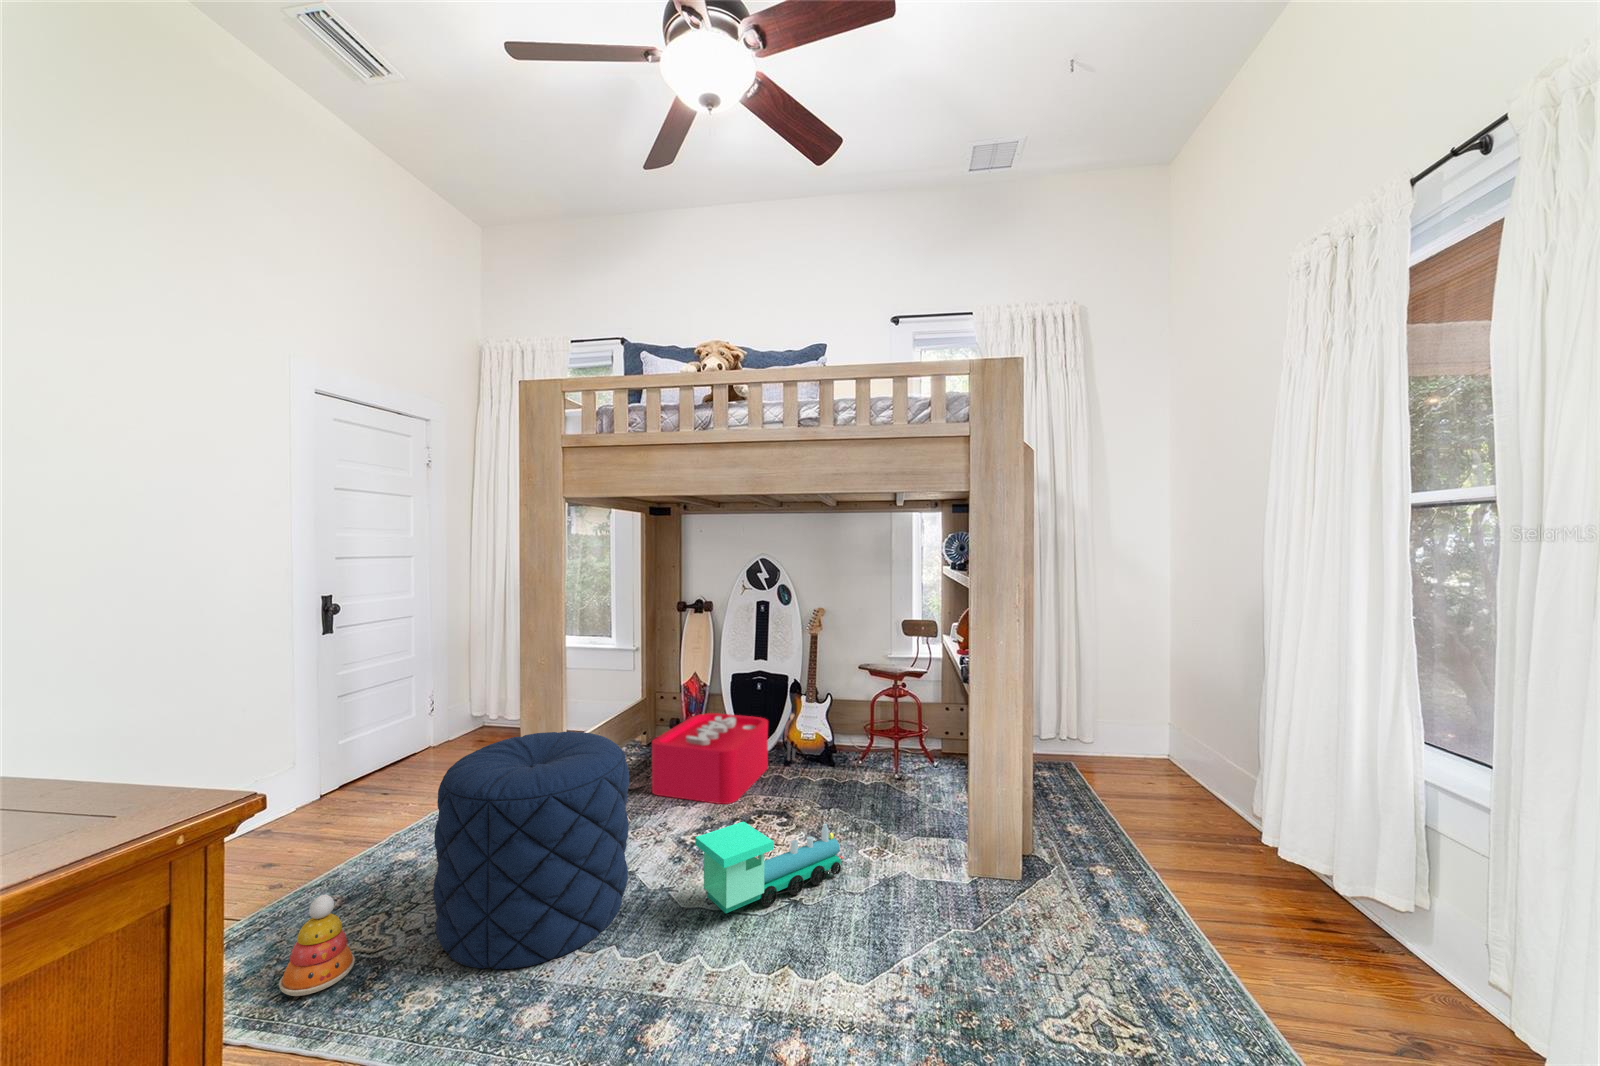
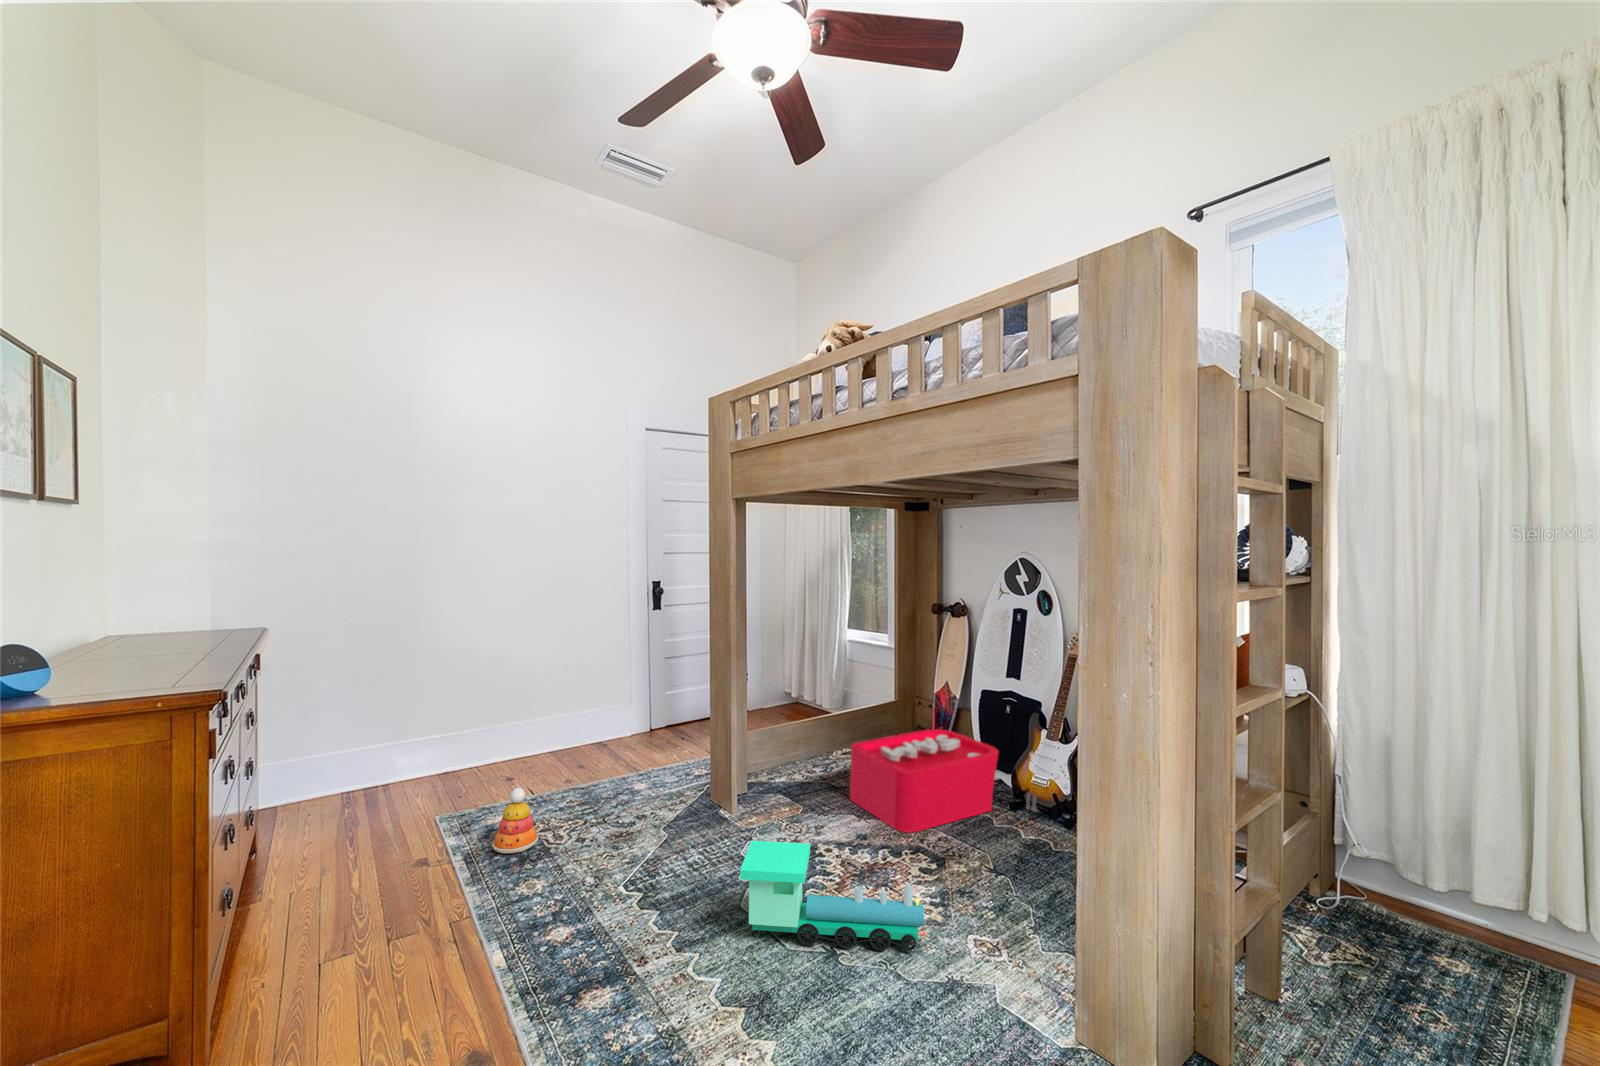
pouf: present [433,732,629,969] -> none [569,705,729,901]

